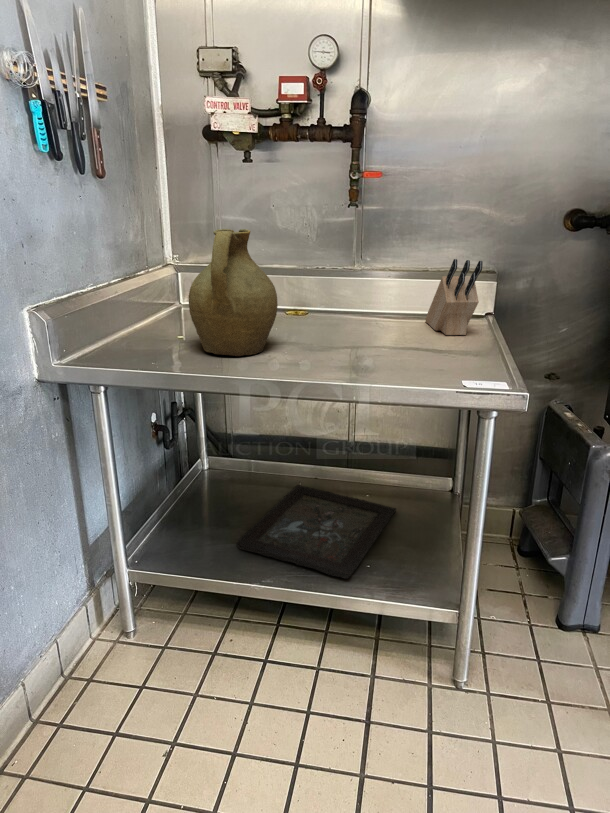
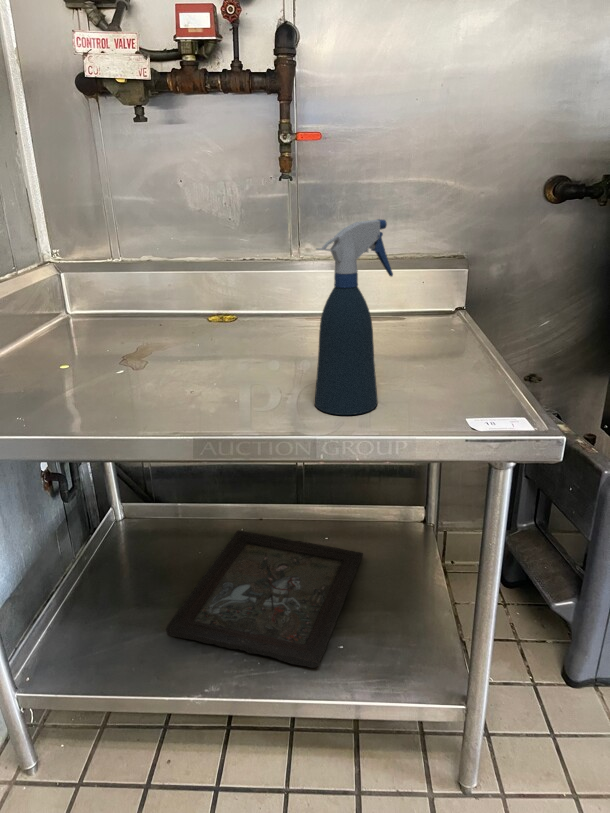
pitcher: present [189,229,278,356] -> none [69,219,198,400]
spray bottle: none [356,233,418,372] -> present [315,219,393,415]
knife block: present [425,259,483,335] -> none [386,247,464,343]

